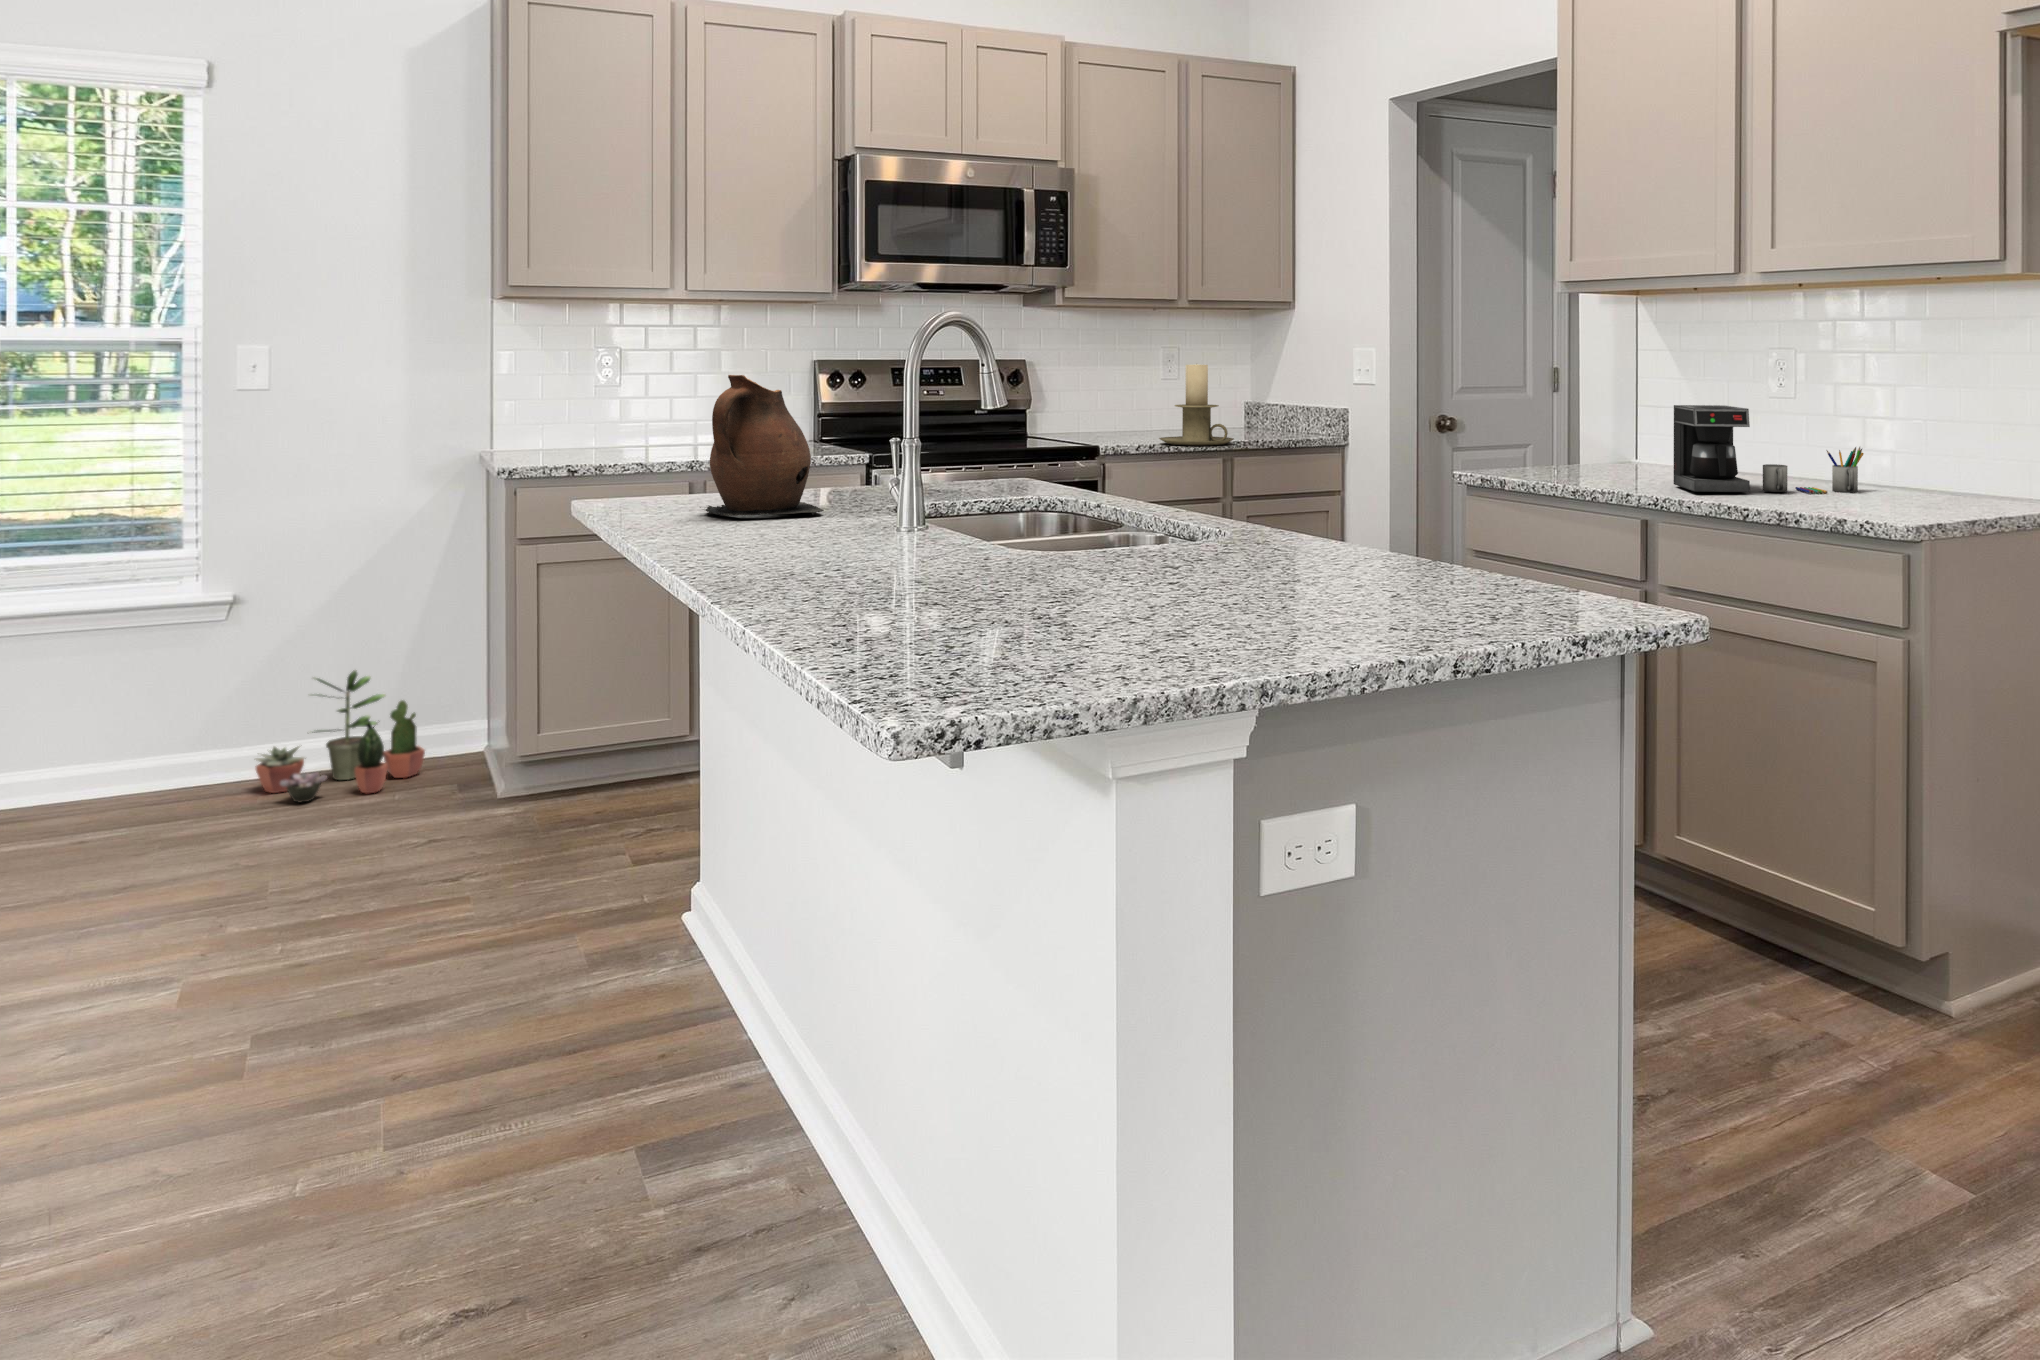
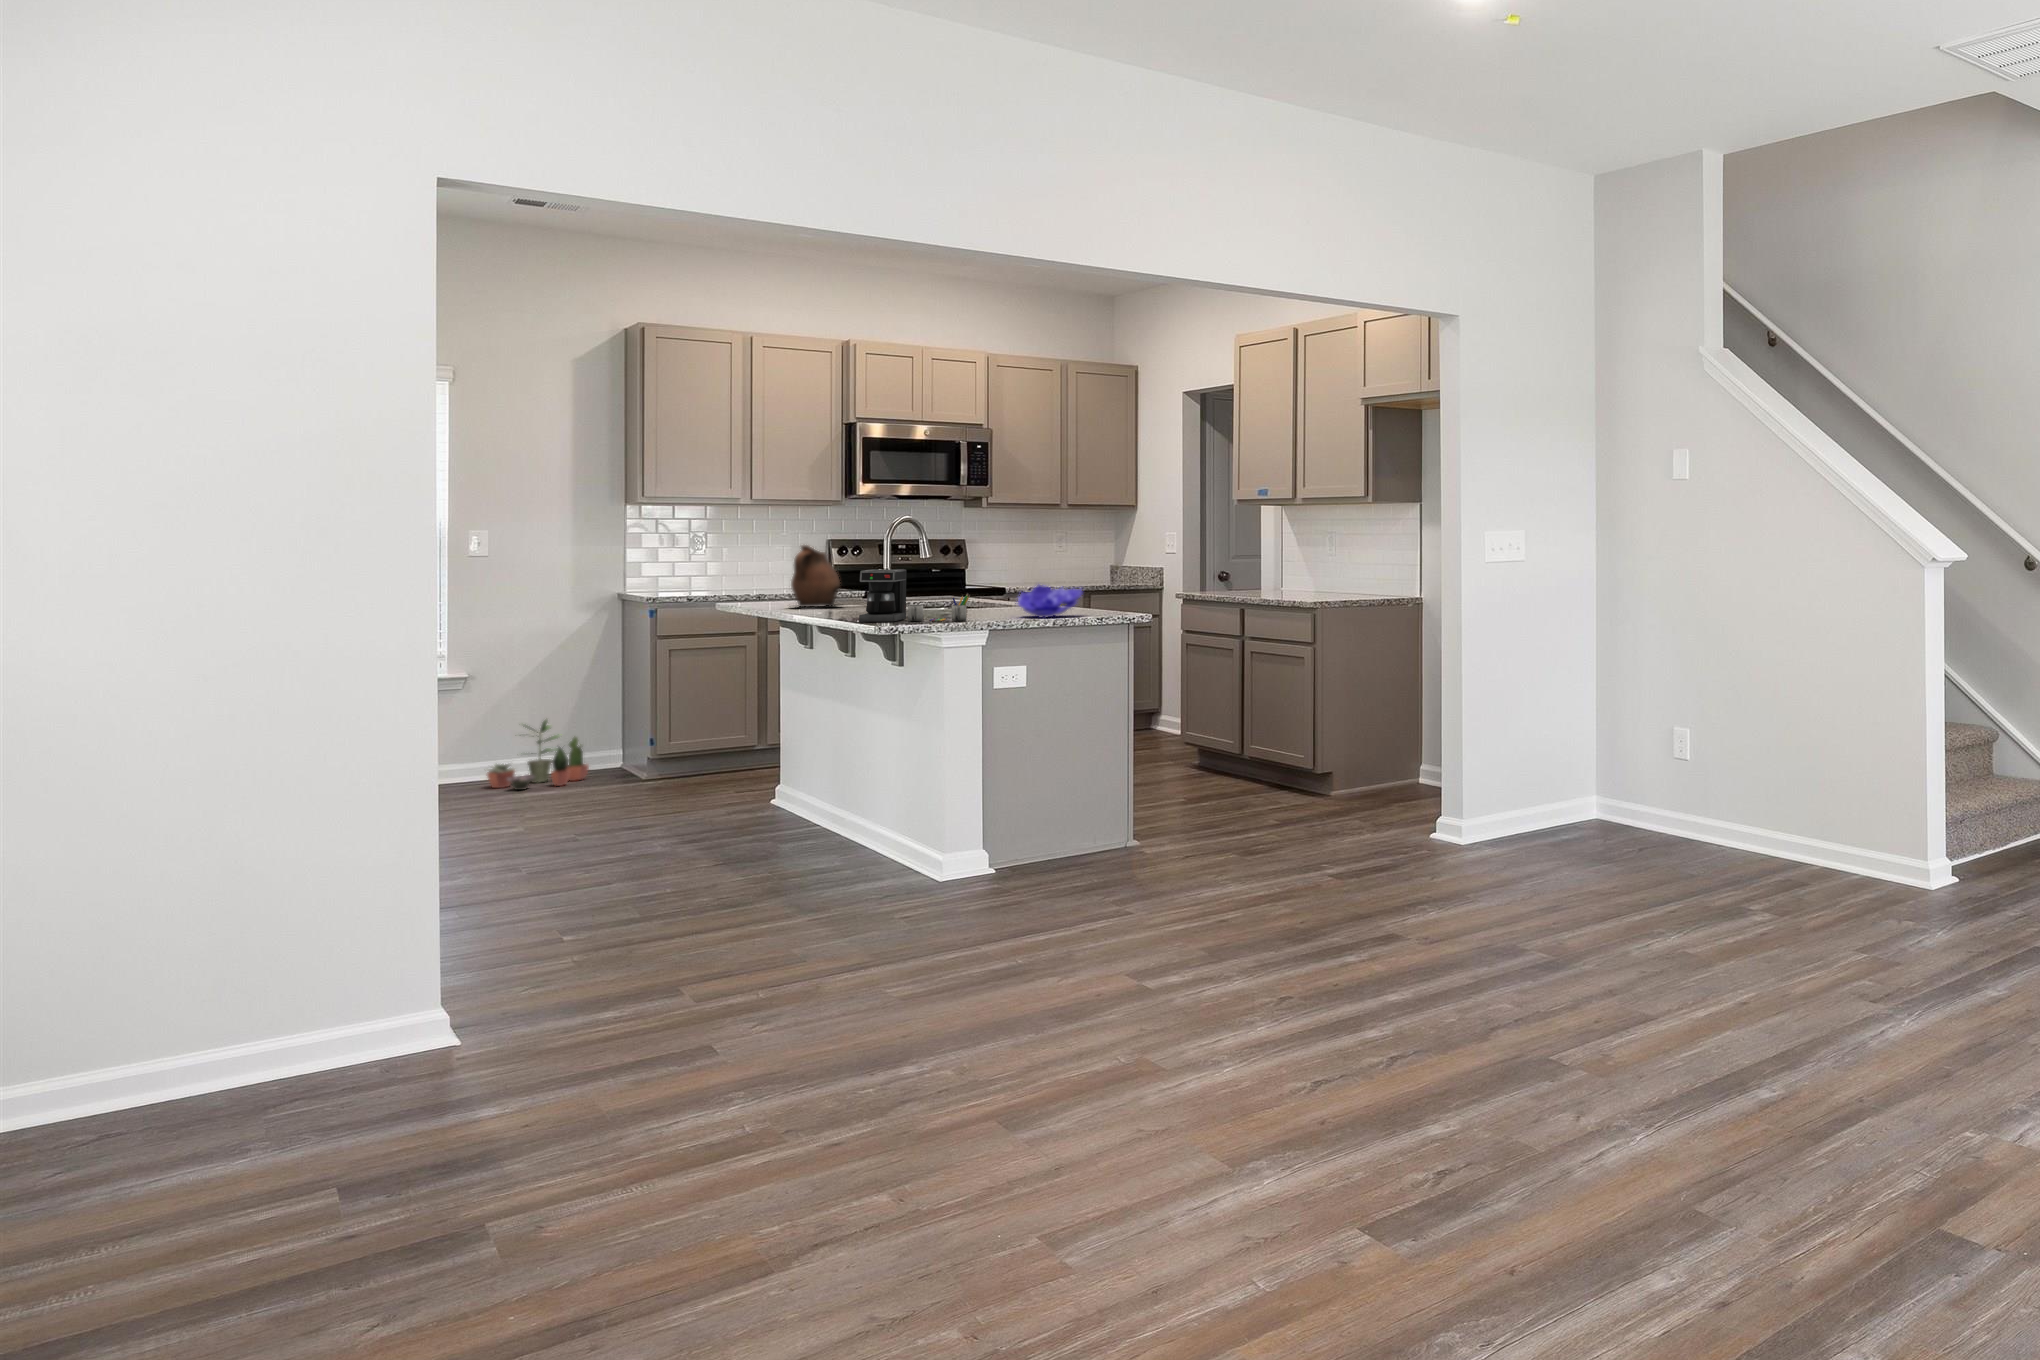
candle holder: present [1159,364,1234,446] -> none [1045,541,1090,588]
coffee maker: present [1674,405,1864,493] -> present [859,569,970,622]
decorative bowl: none [1264,488,1449,605] -> present [1015,585,1082,618]

